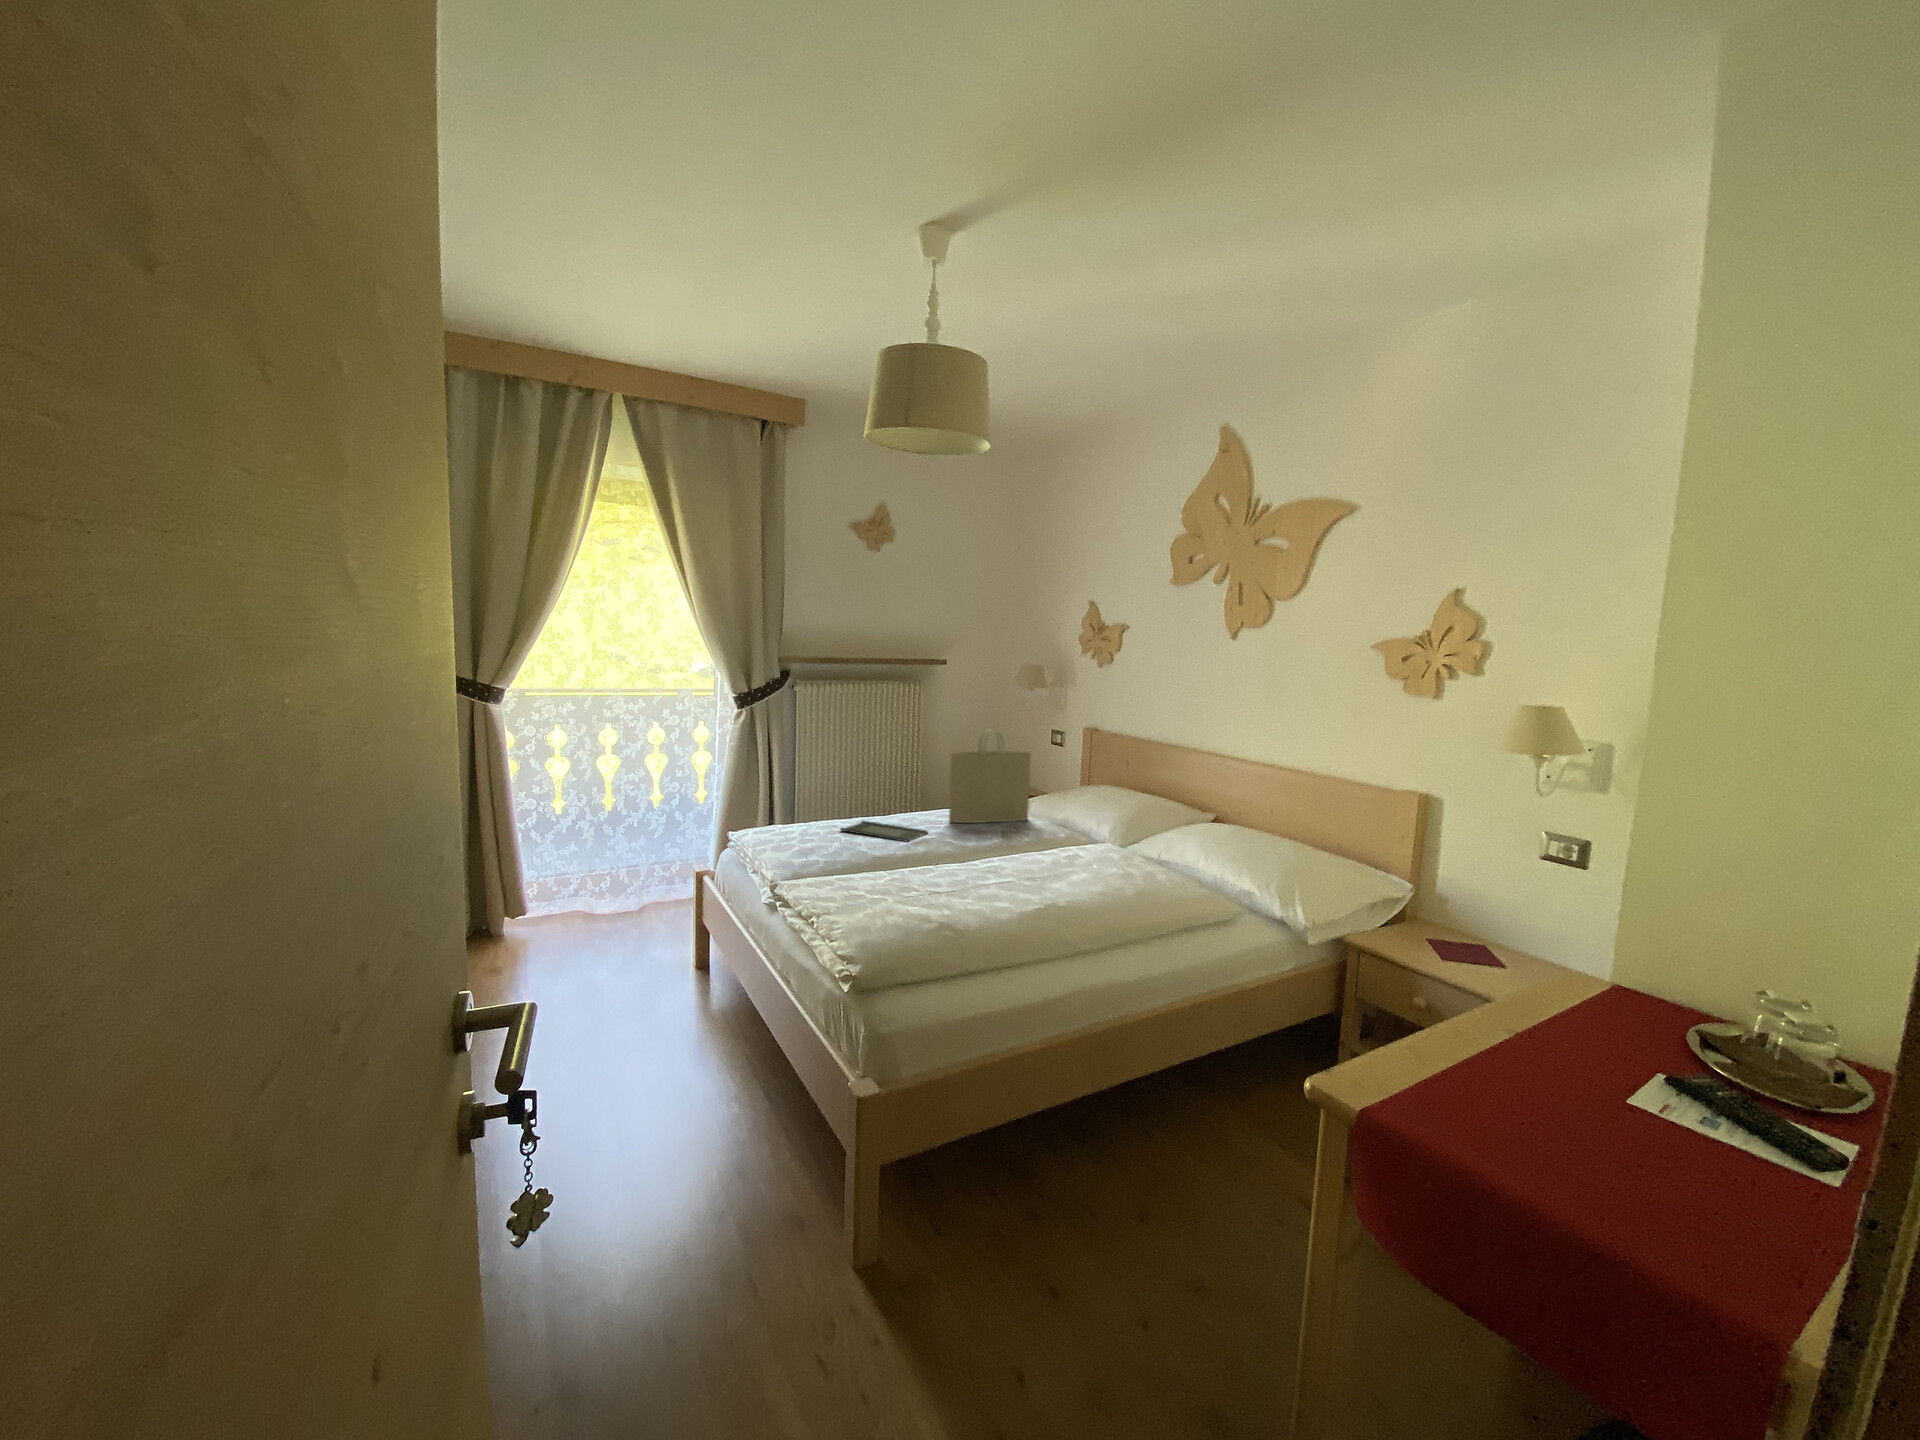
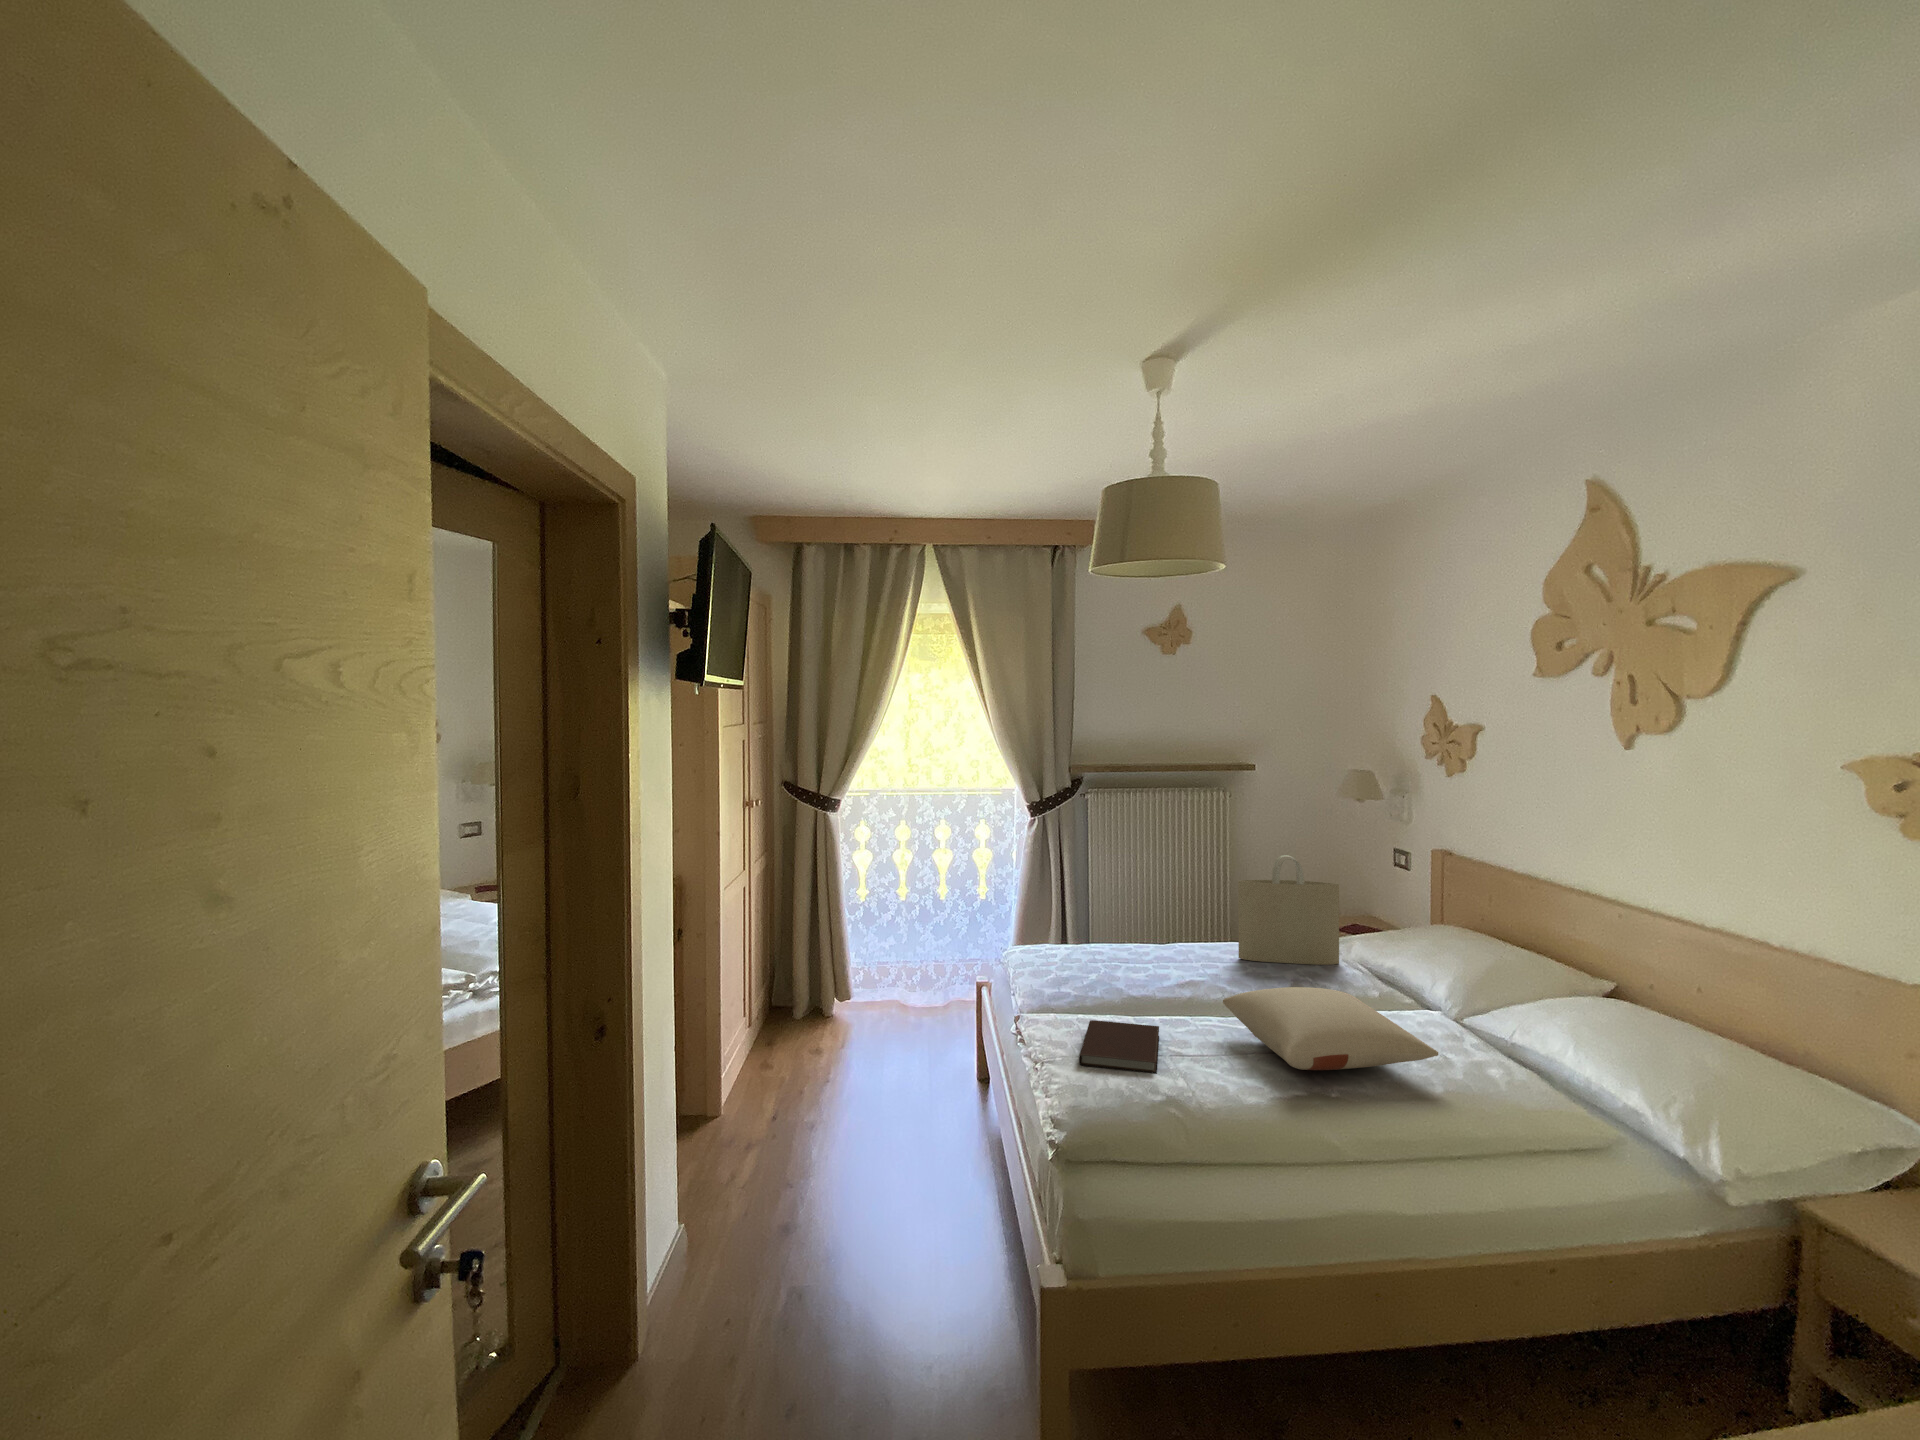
tray: present [840,821,928,842] -> none [1112,947,1207,980]
pillow: none [964,828,1135,889] -> present [1223,987,1438,1070]
notebook: none [850,874,926,912] -> present [1079,1020,1159,1074]

